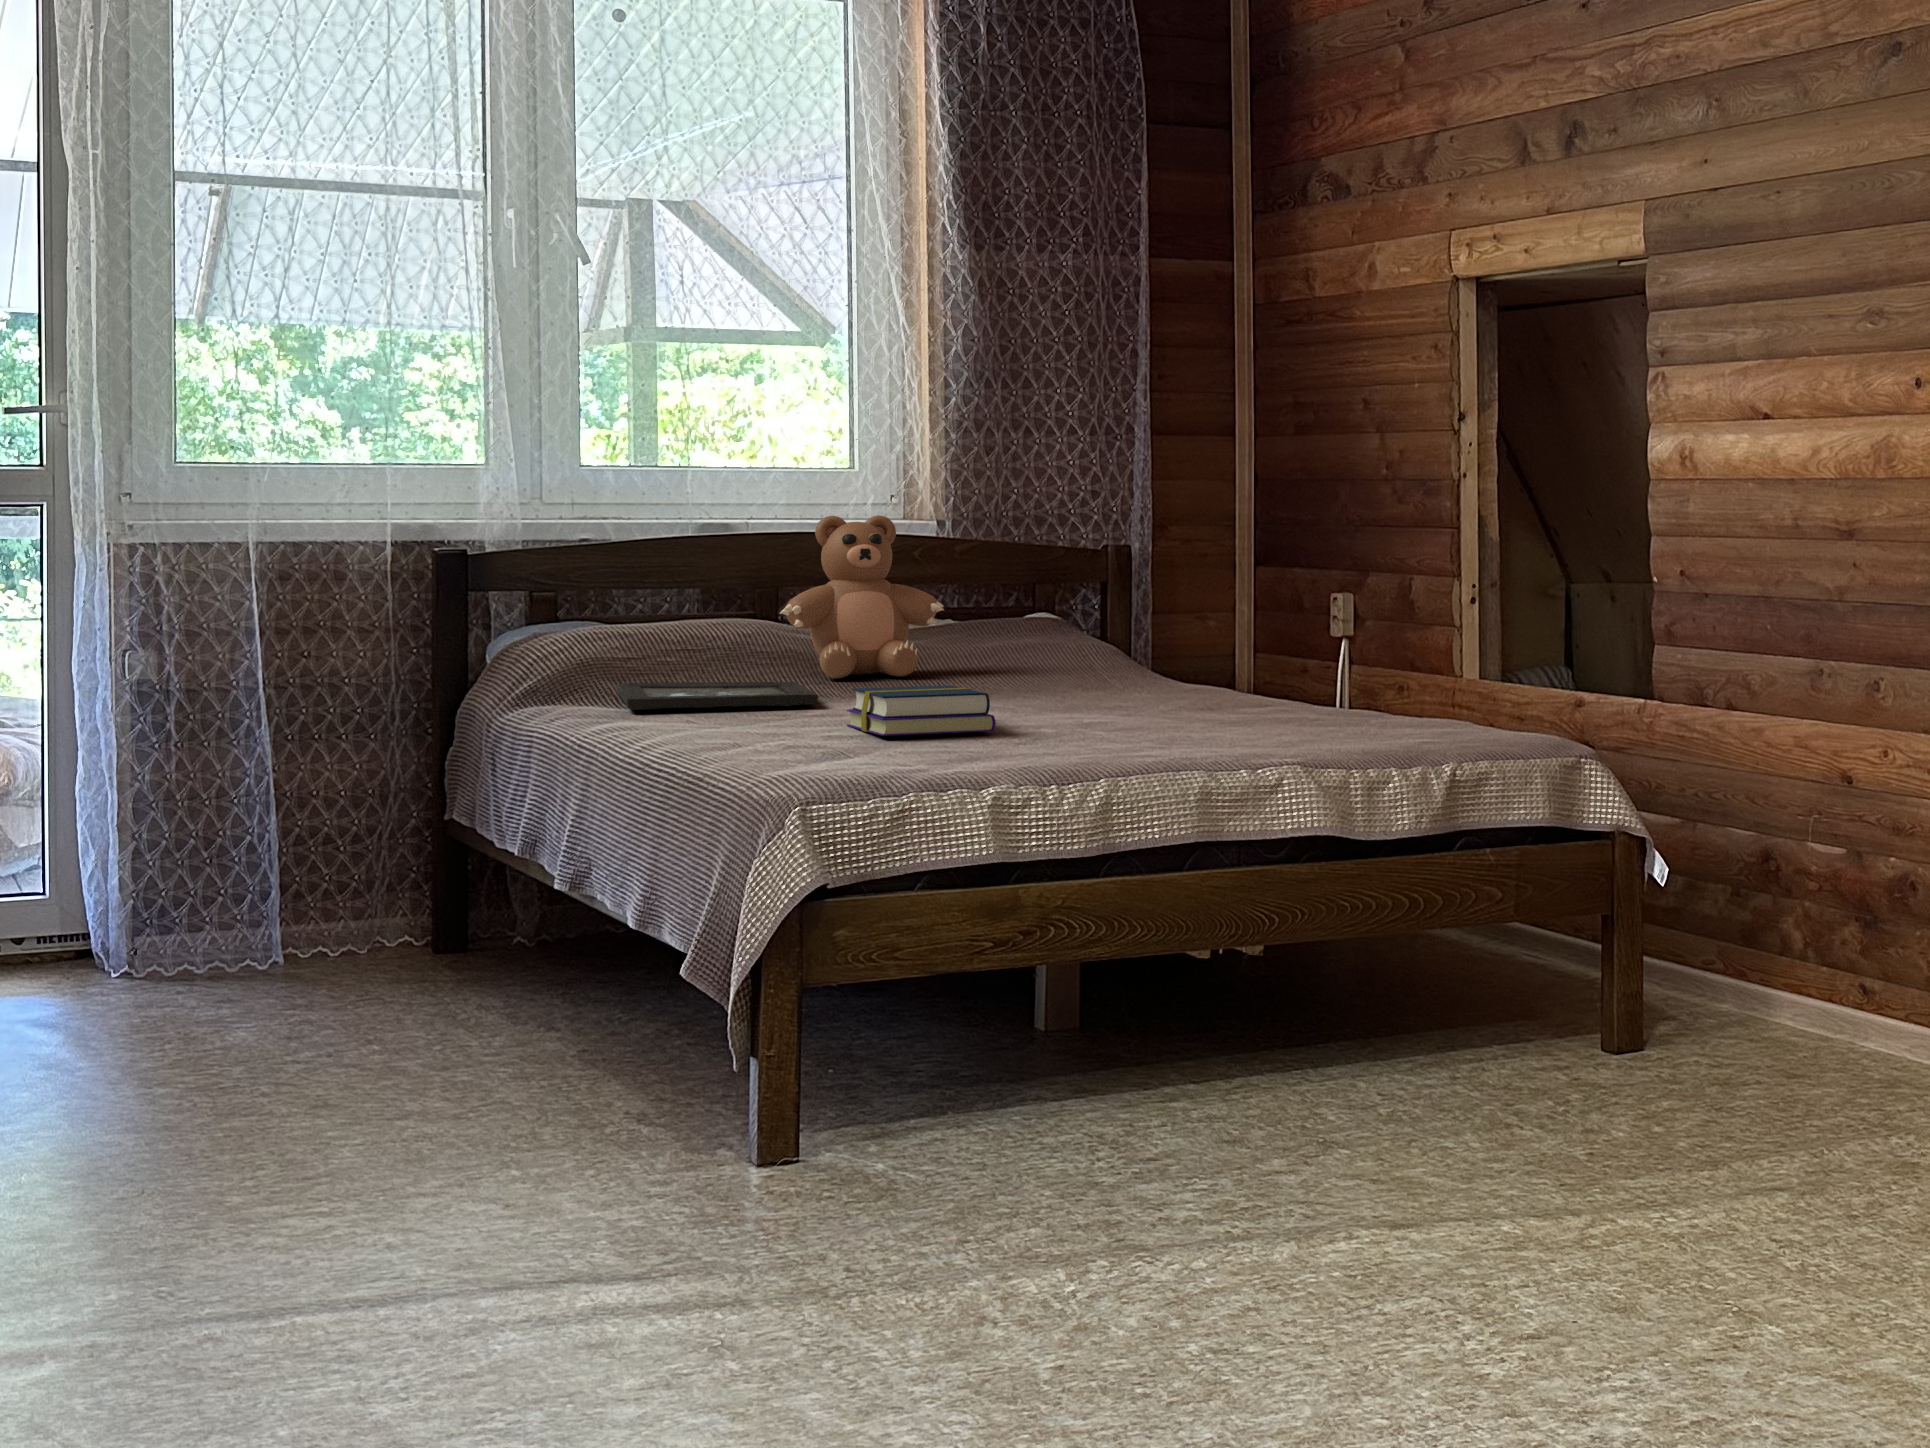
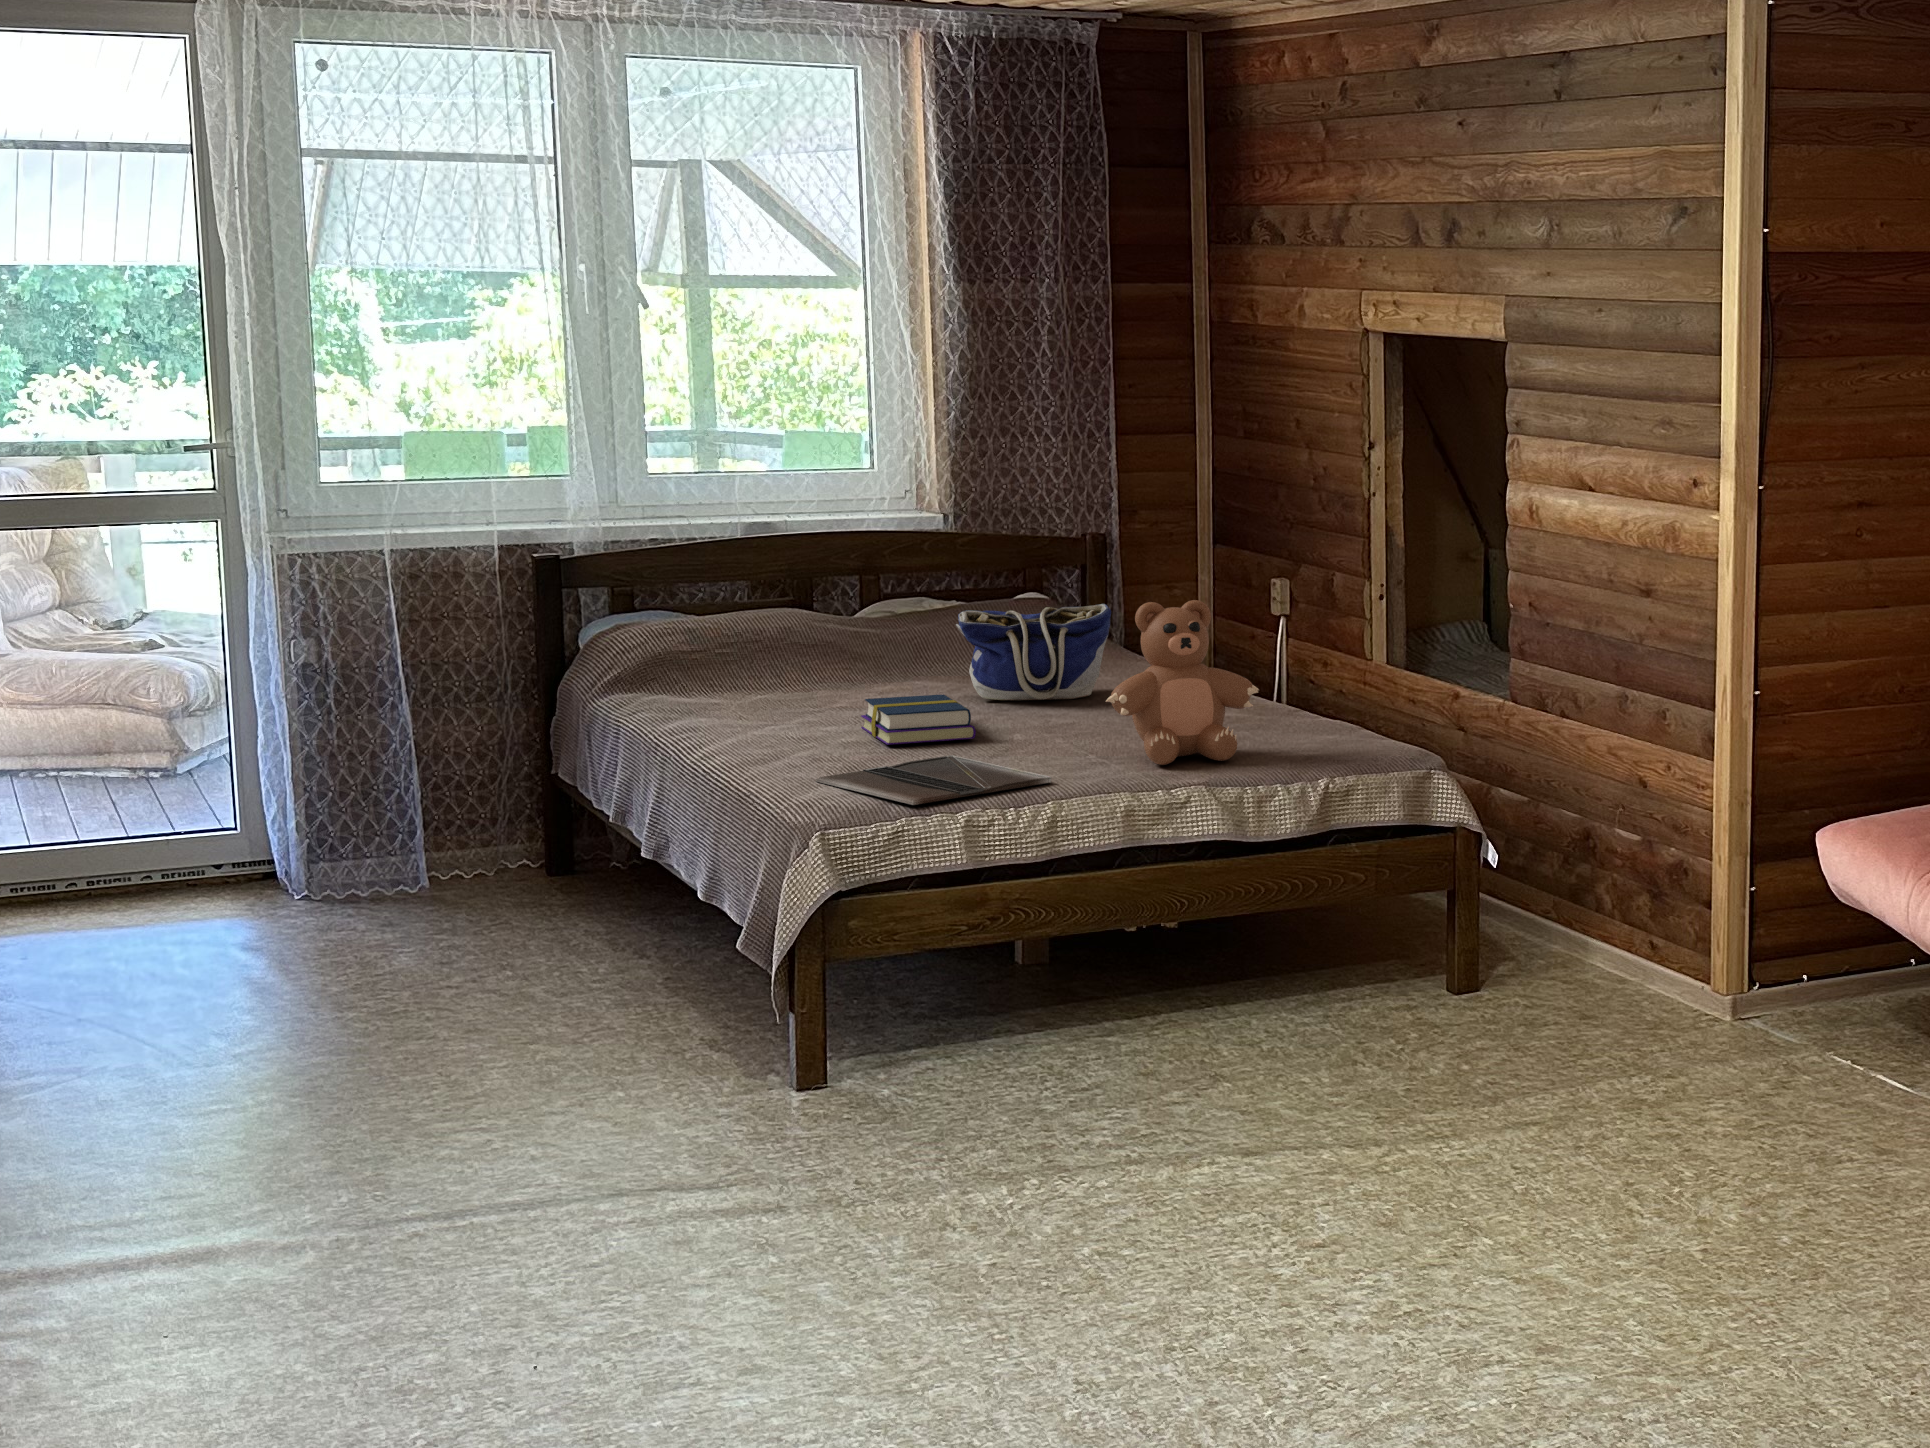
teddy bear: present [780,515,944,678] -> present [1106,600,1259,765]
tote bag: none [965,583,1160,703] -> present [956,604,1111,700]
tray: present [616,682,818,710] -> none [682,671,840,708]
laptop: none [793,744,1103,782] -> present [816,755,1052,805]

